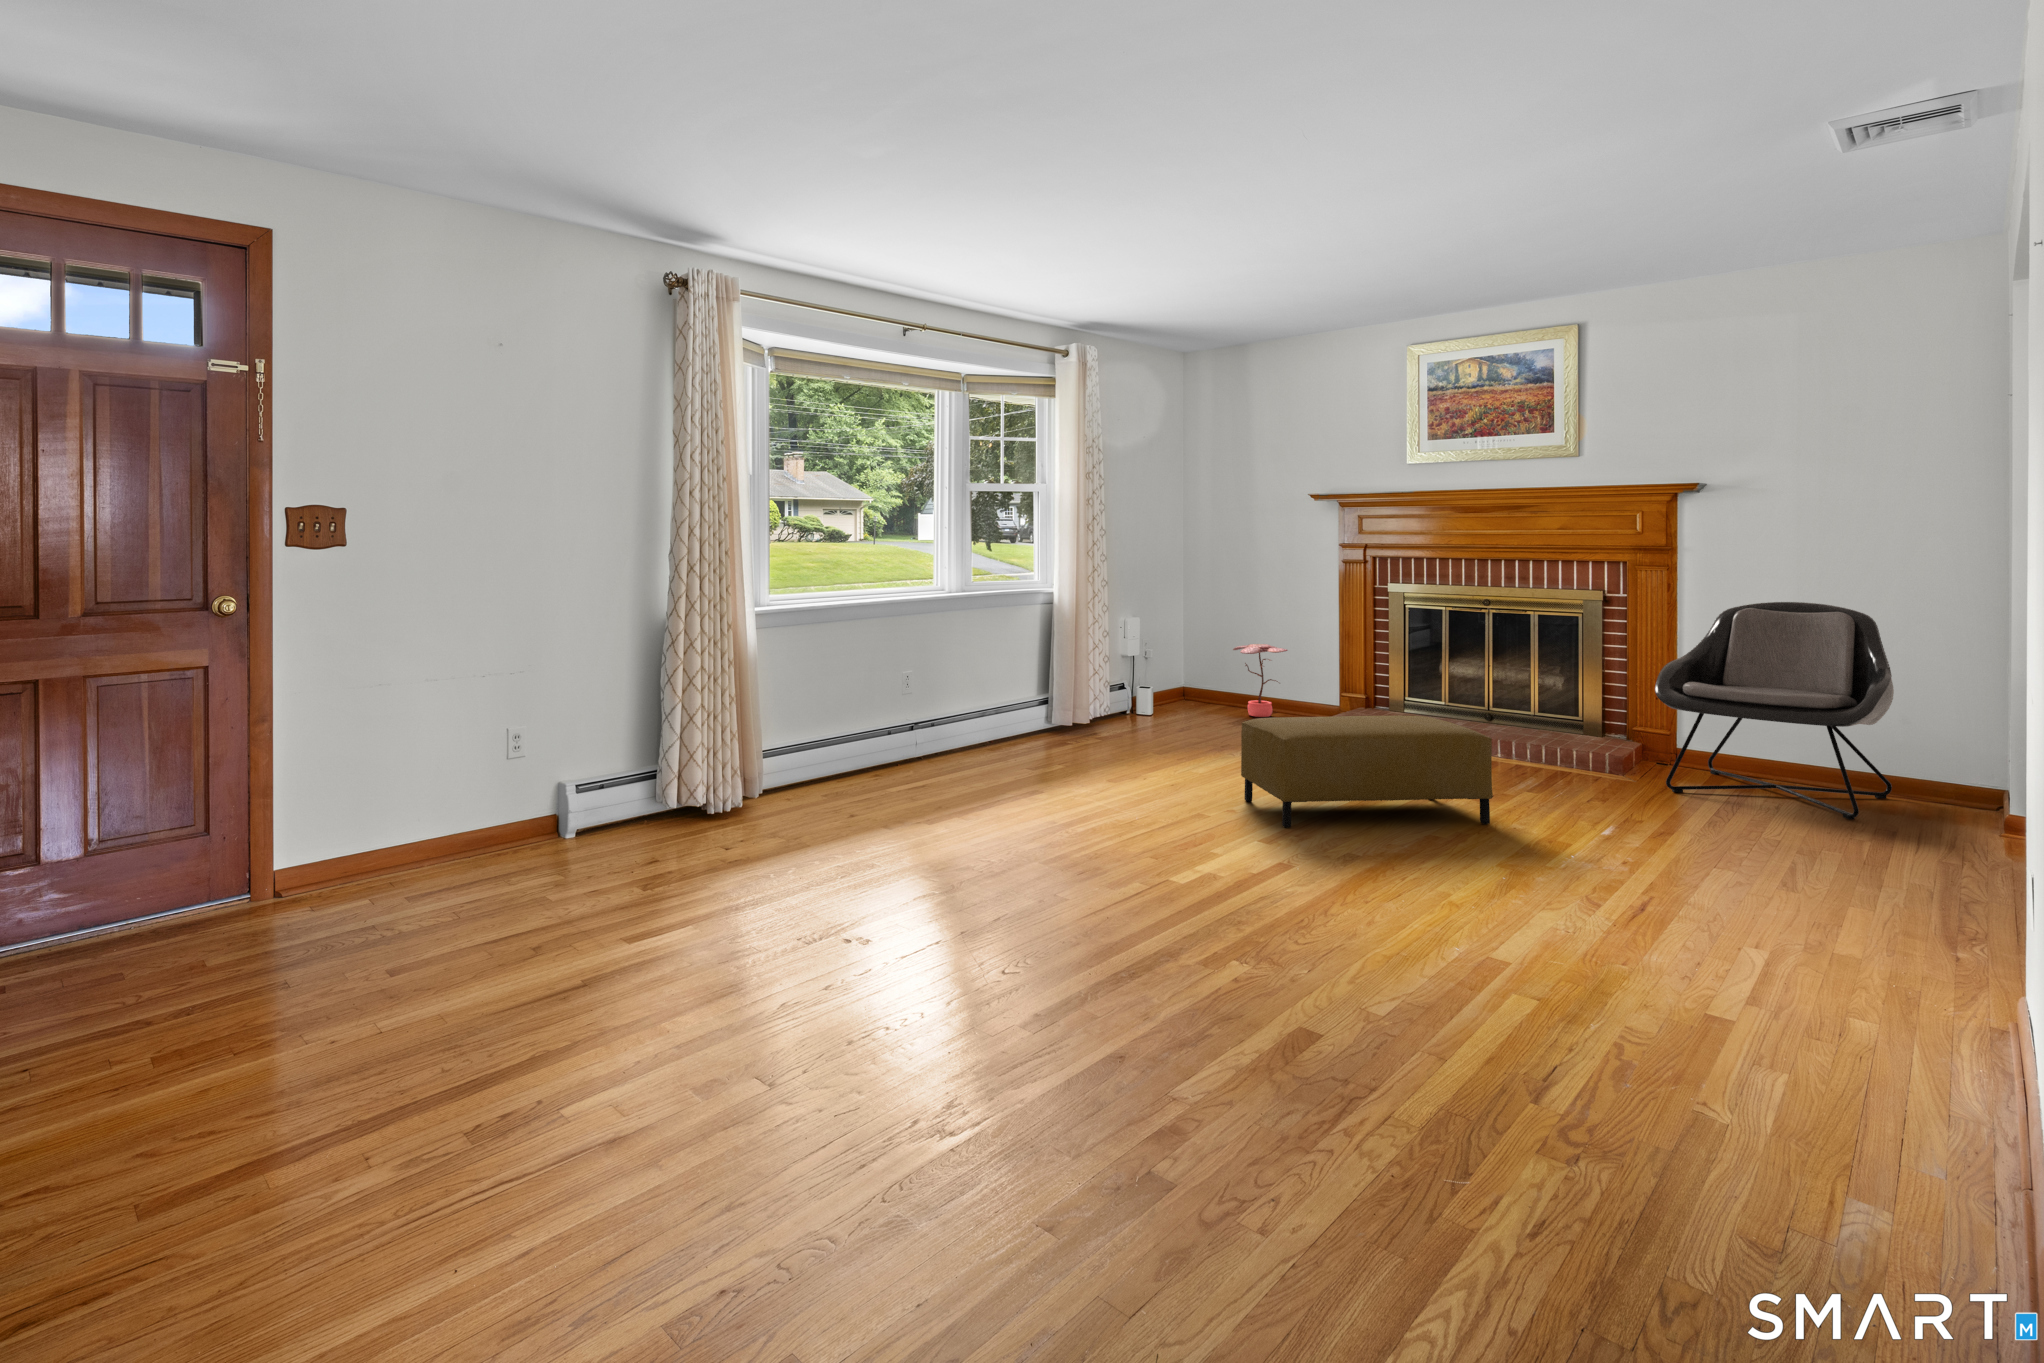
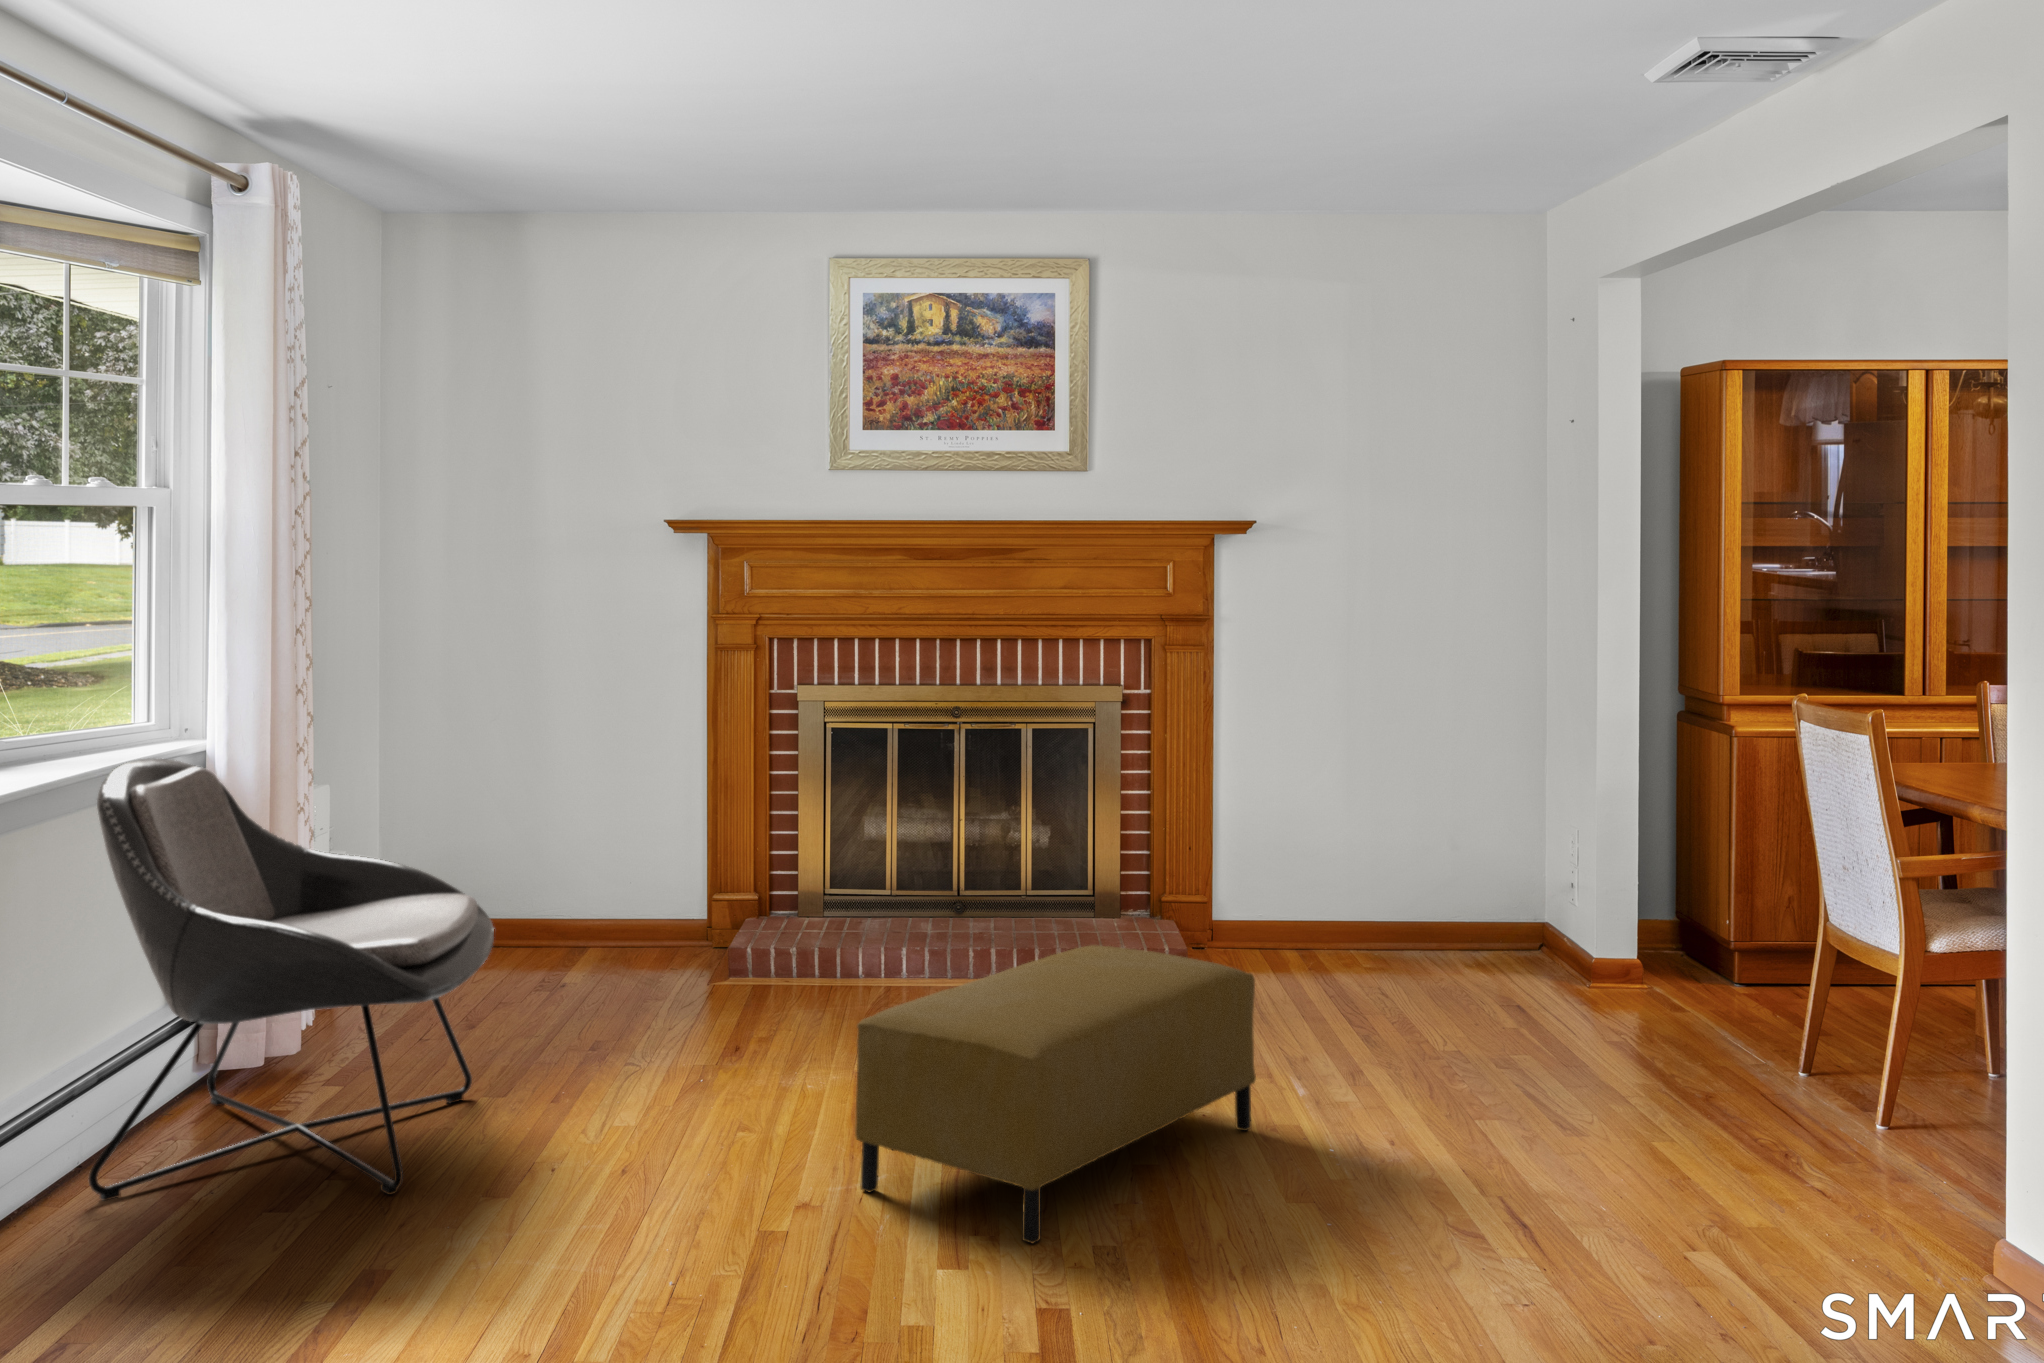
lounge chair: present [1655,602,1894,820] -> present [89,758,494,1201]
potted plant: present [1233,644,1287,717] -> none [507,815,619,962]

